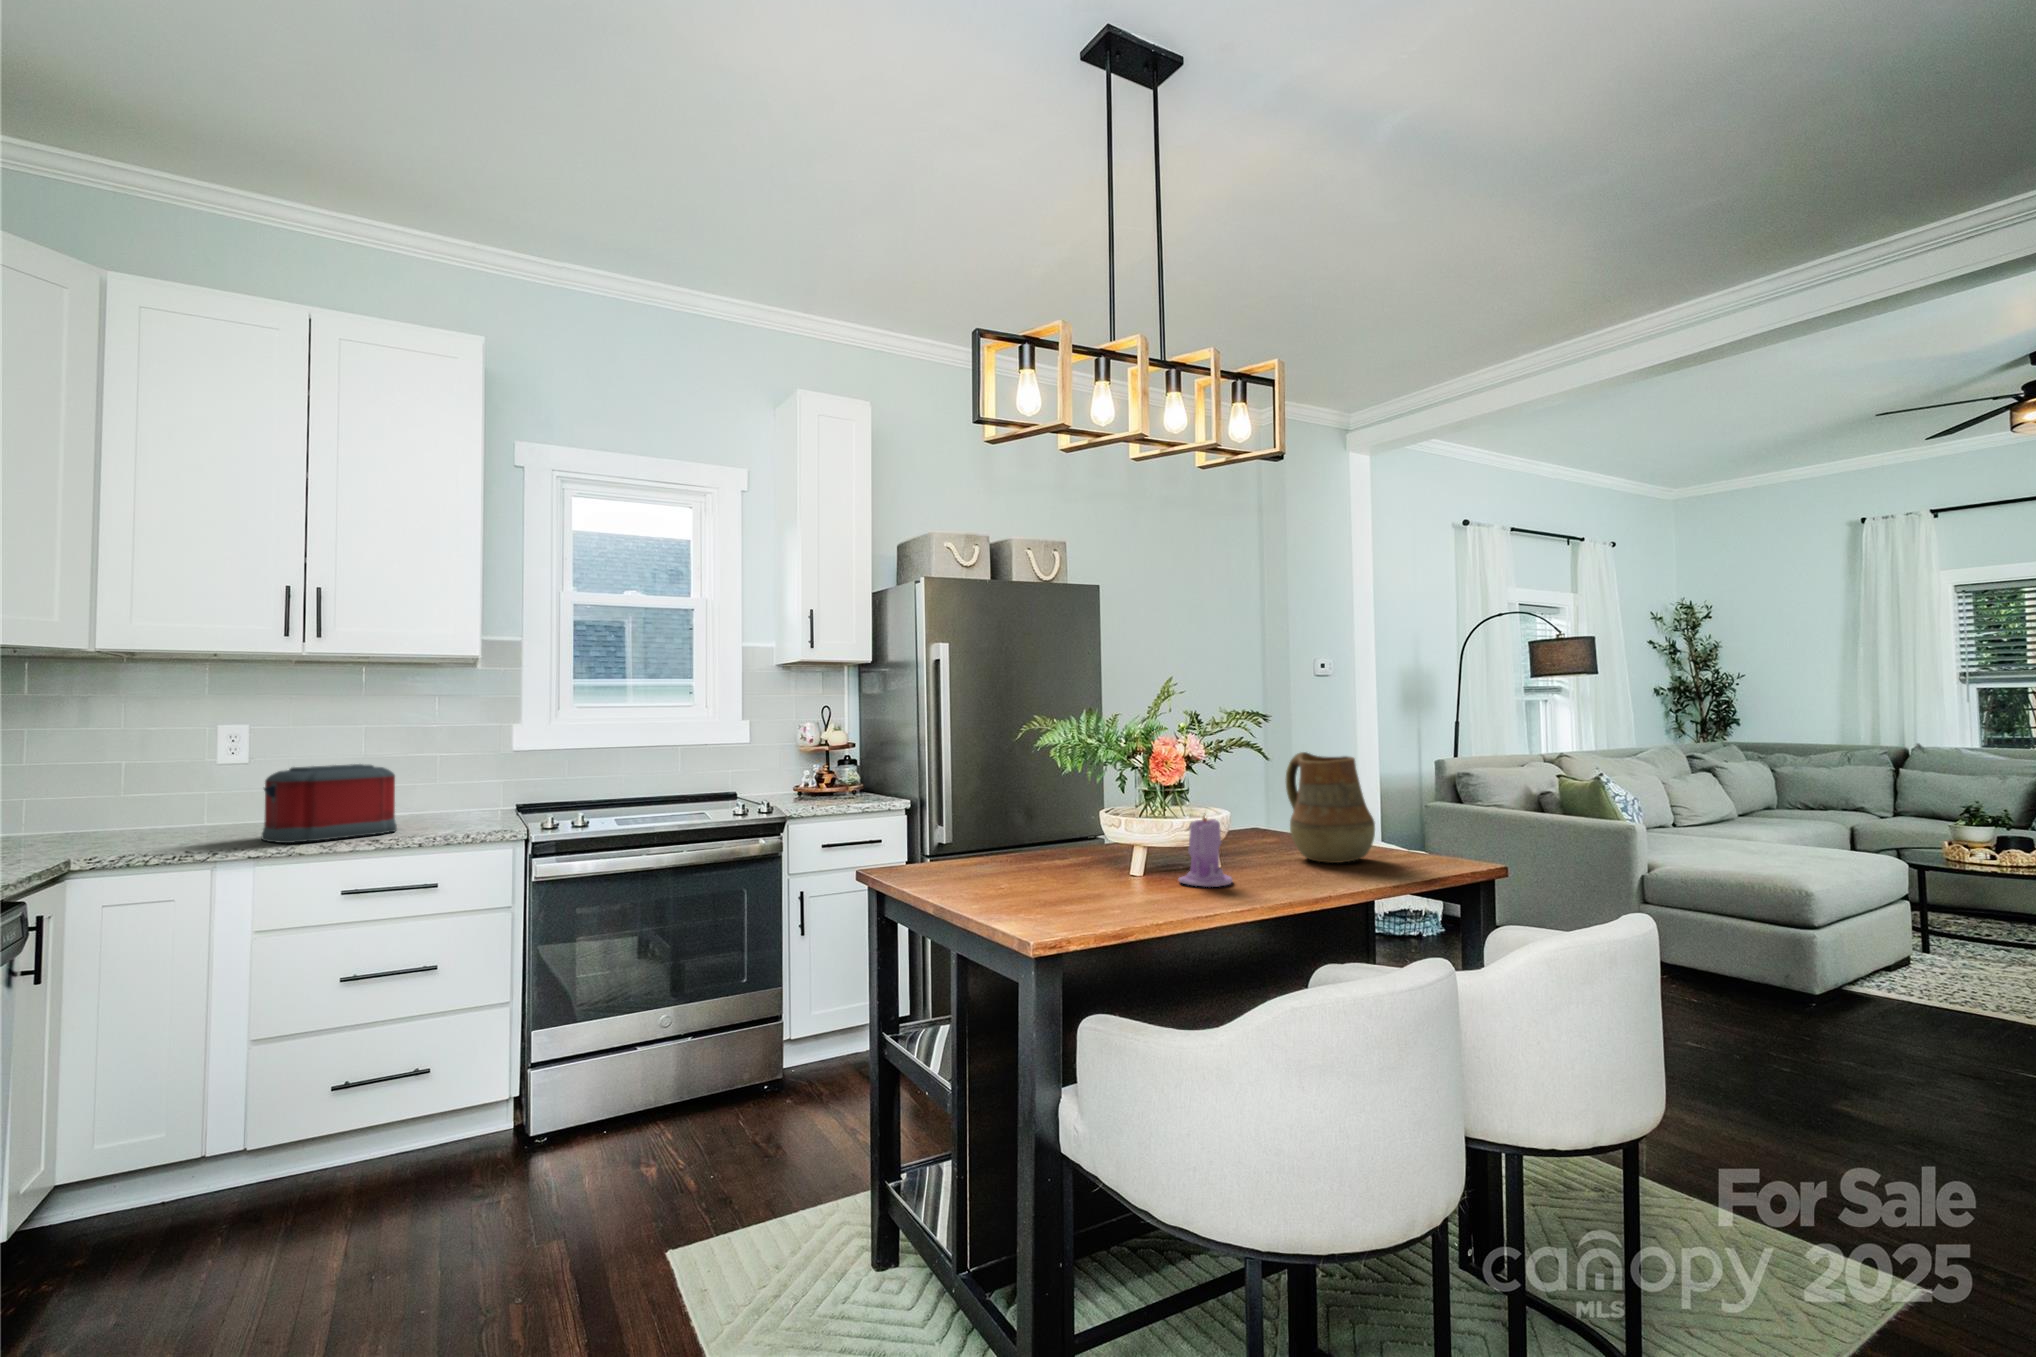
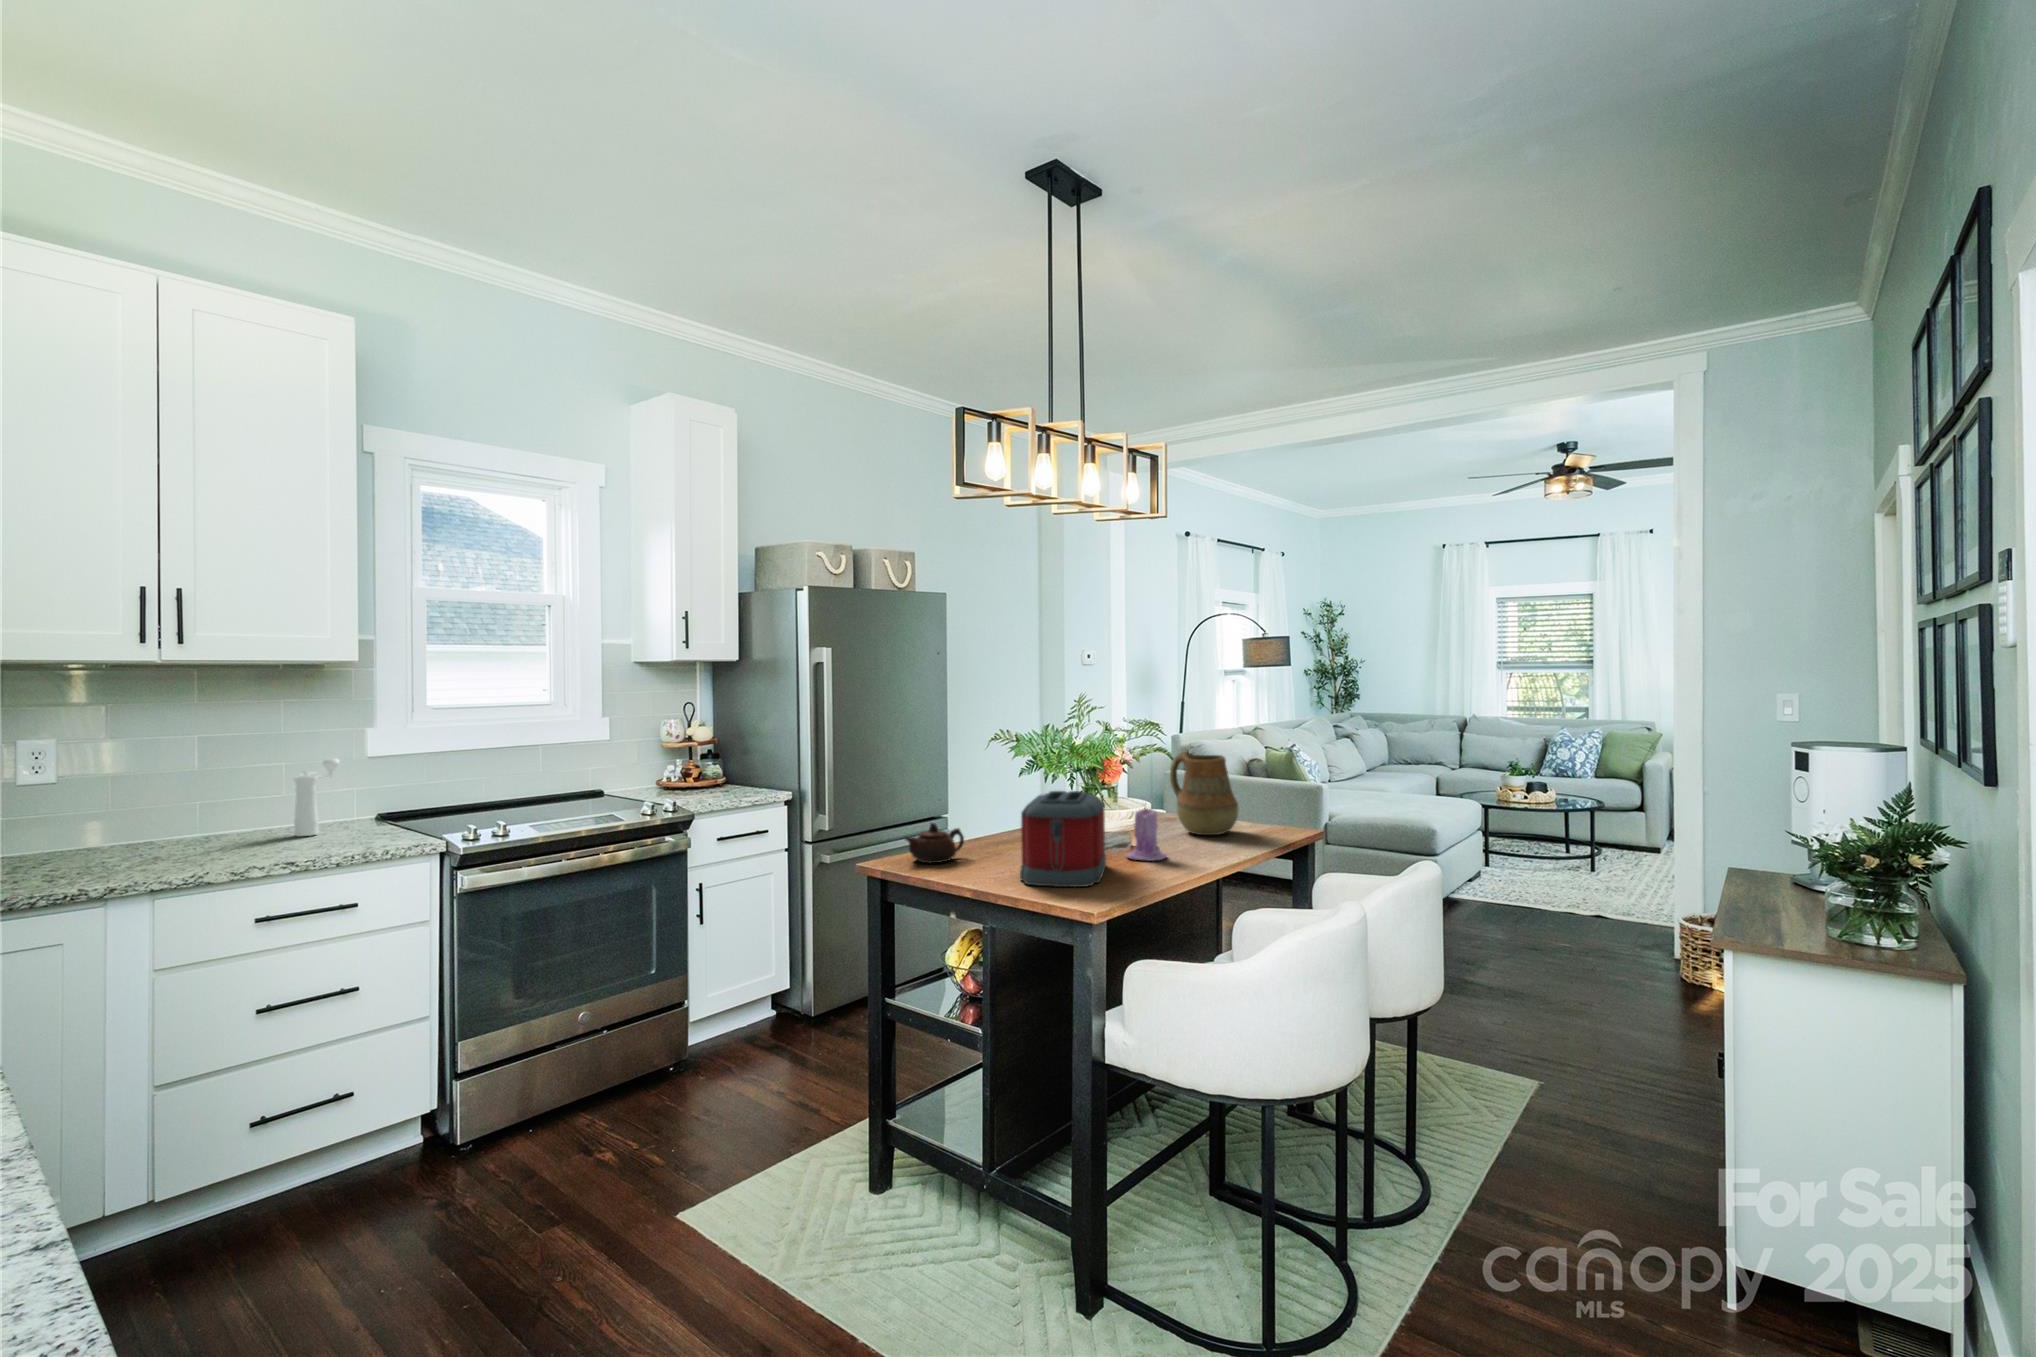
pepper mill: none [427,749,476,820] -> present [294,758,339,836]
toaster: present [262,764,397,843] -> present [1020,791,1106,887]
teapot: none [909,826,988,874] -> present [905,823,964,863]

